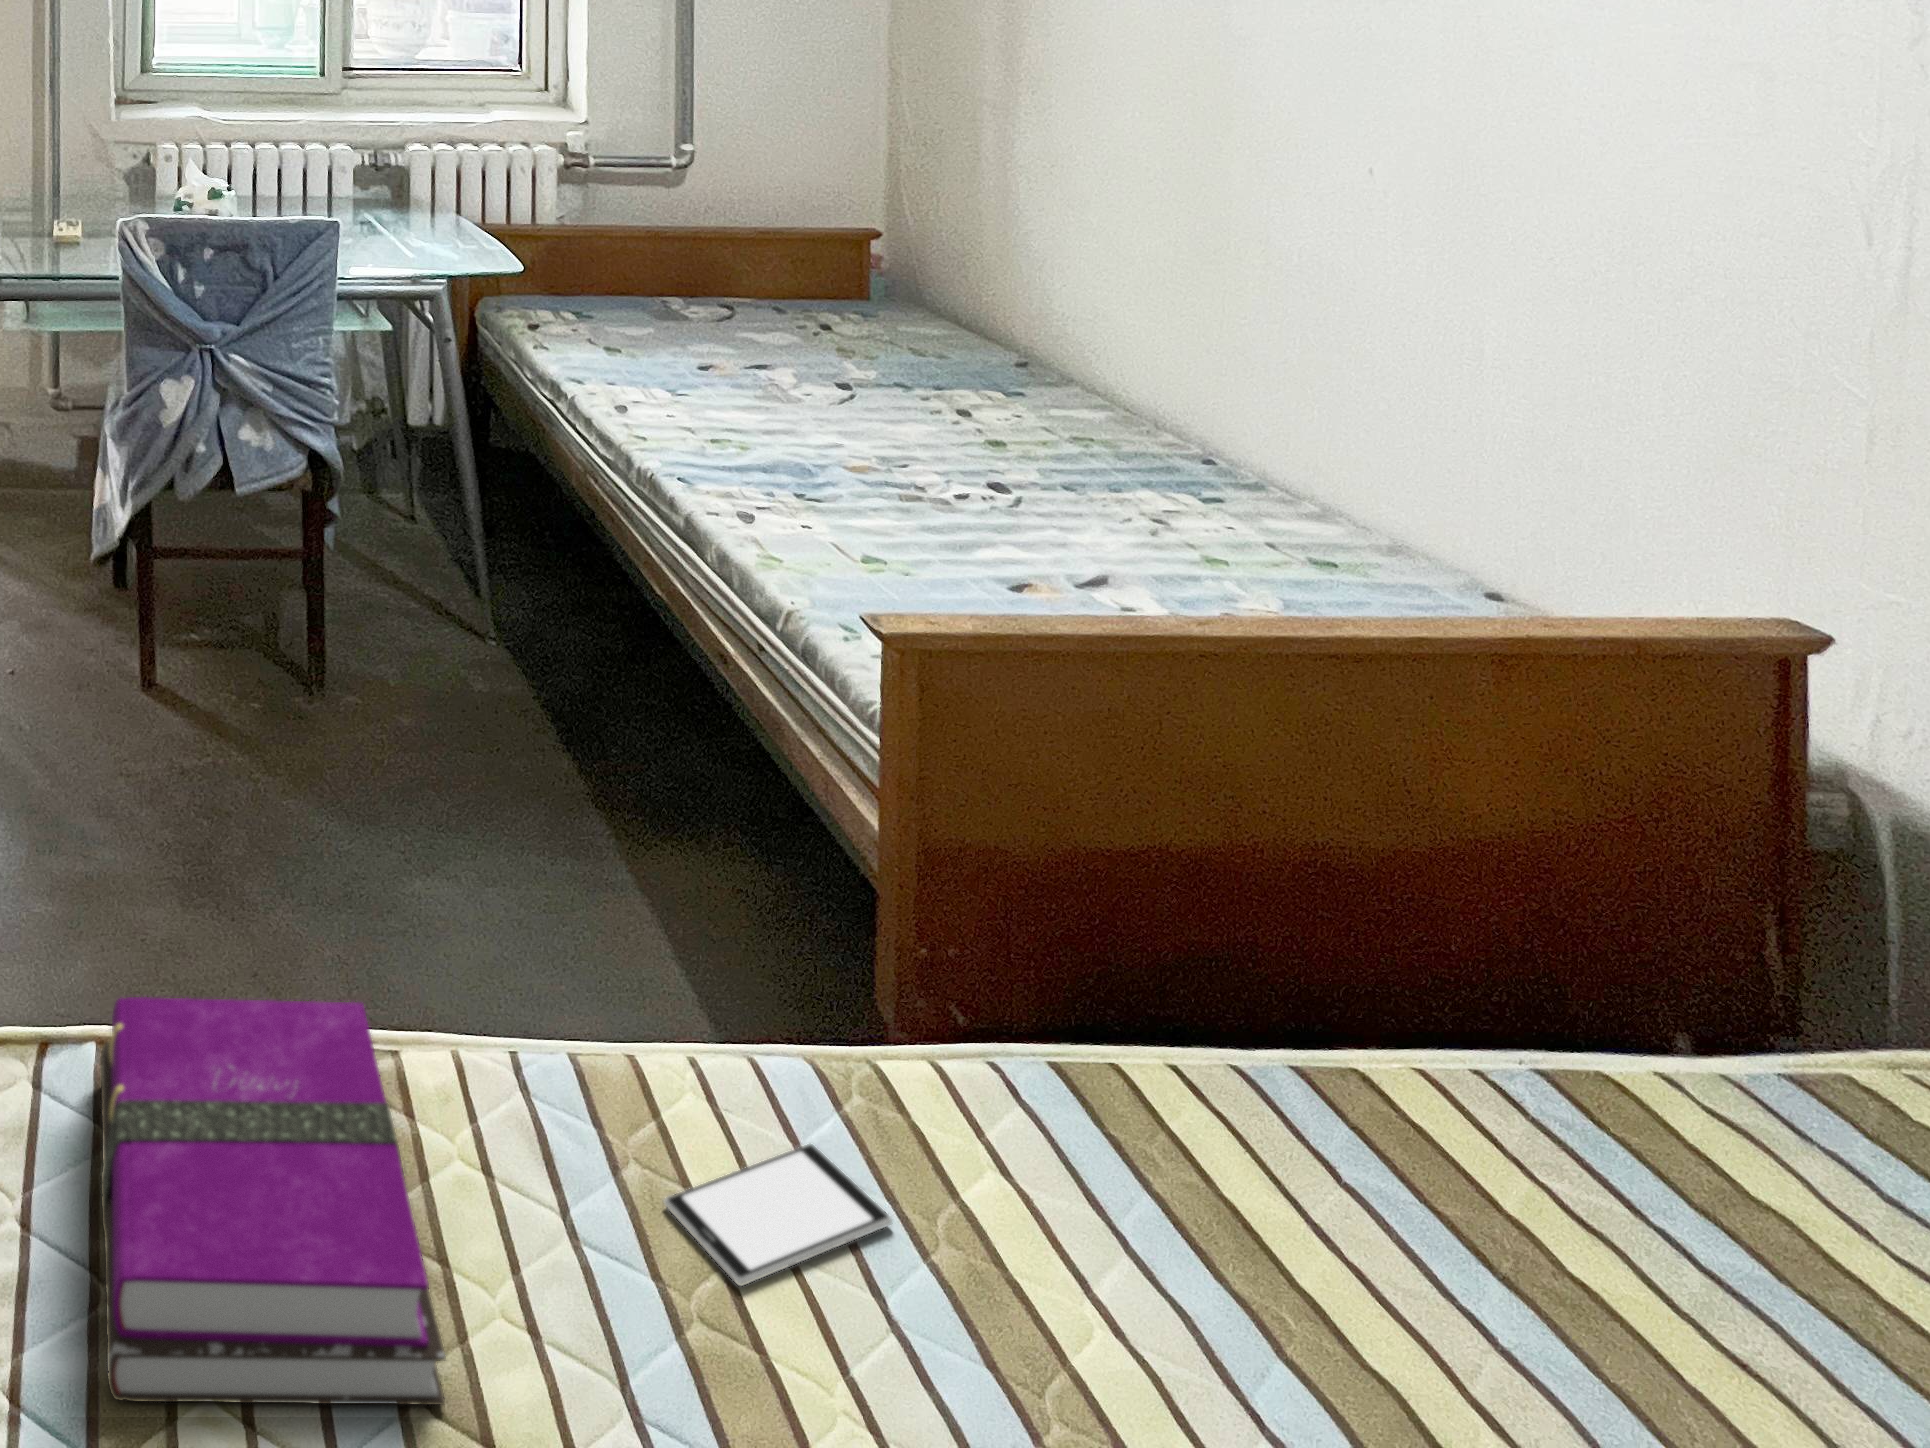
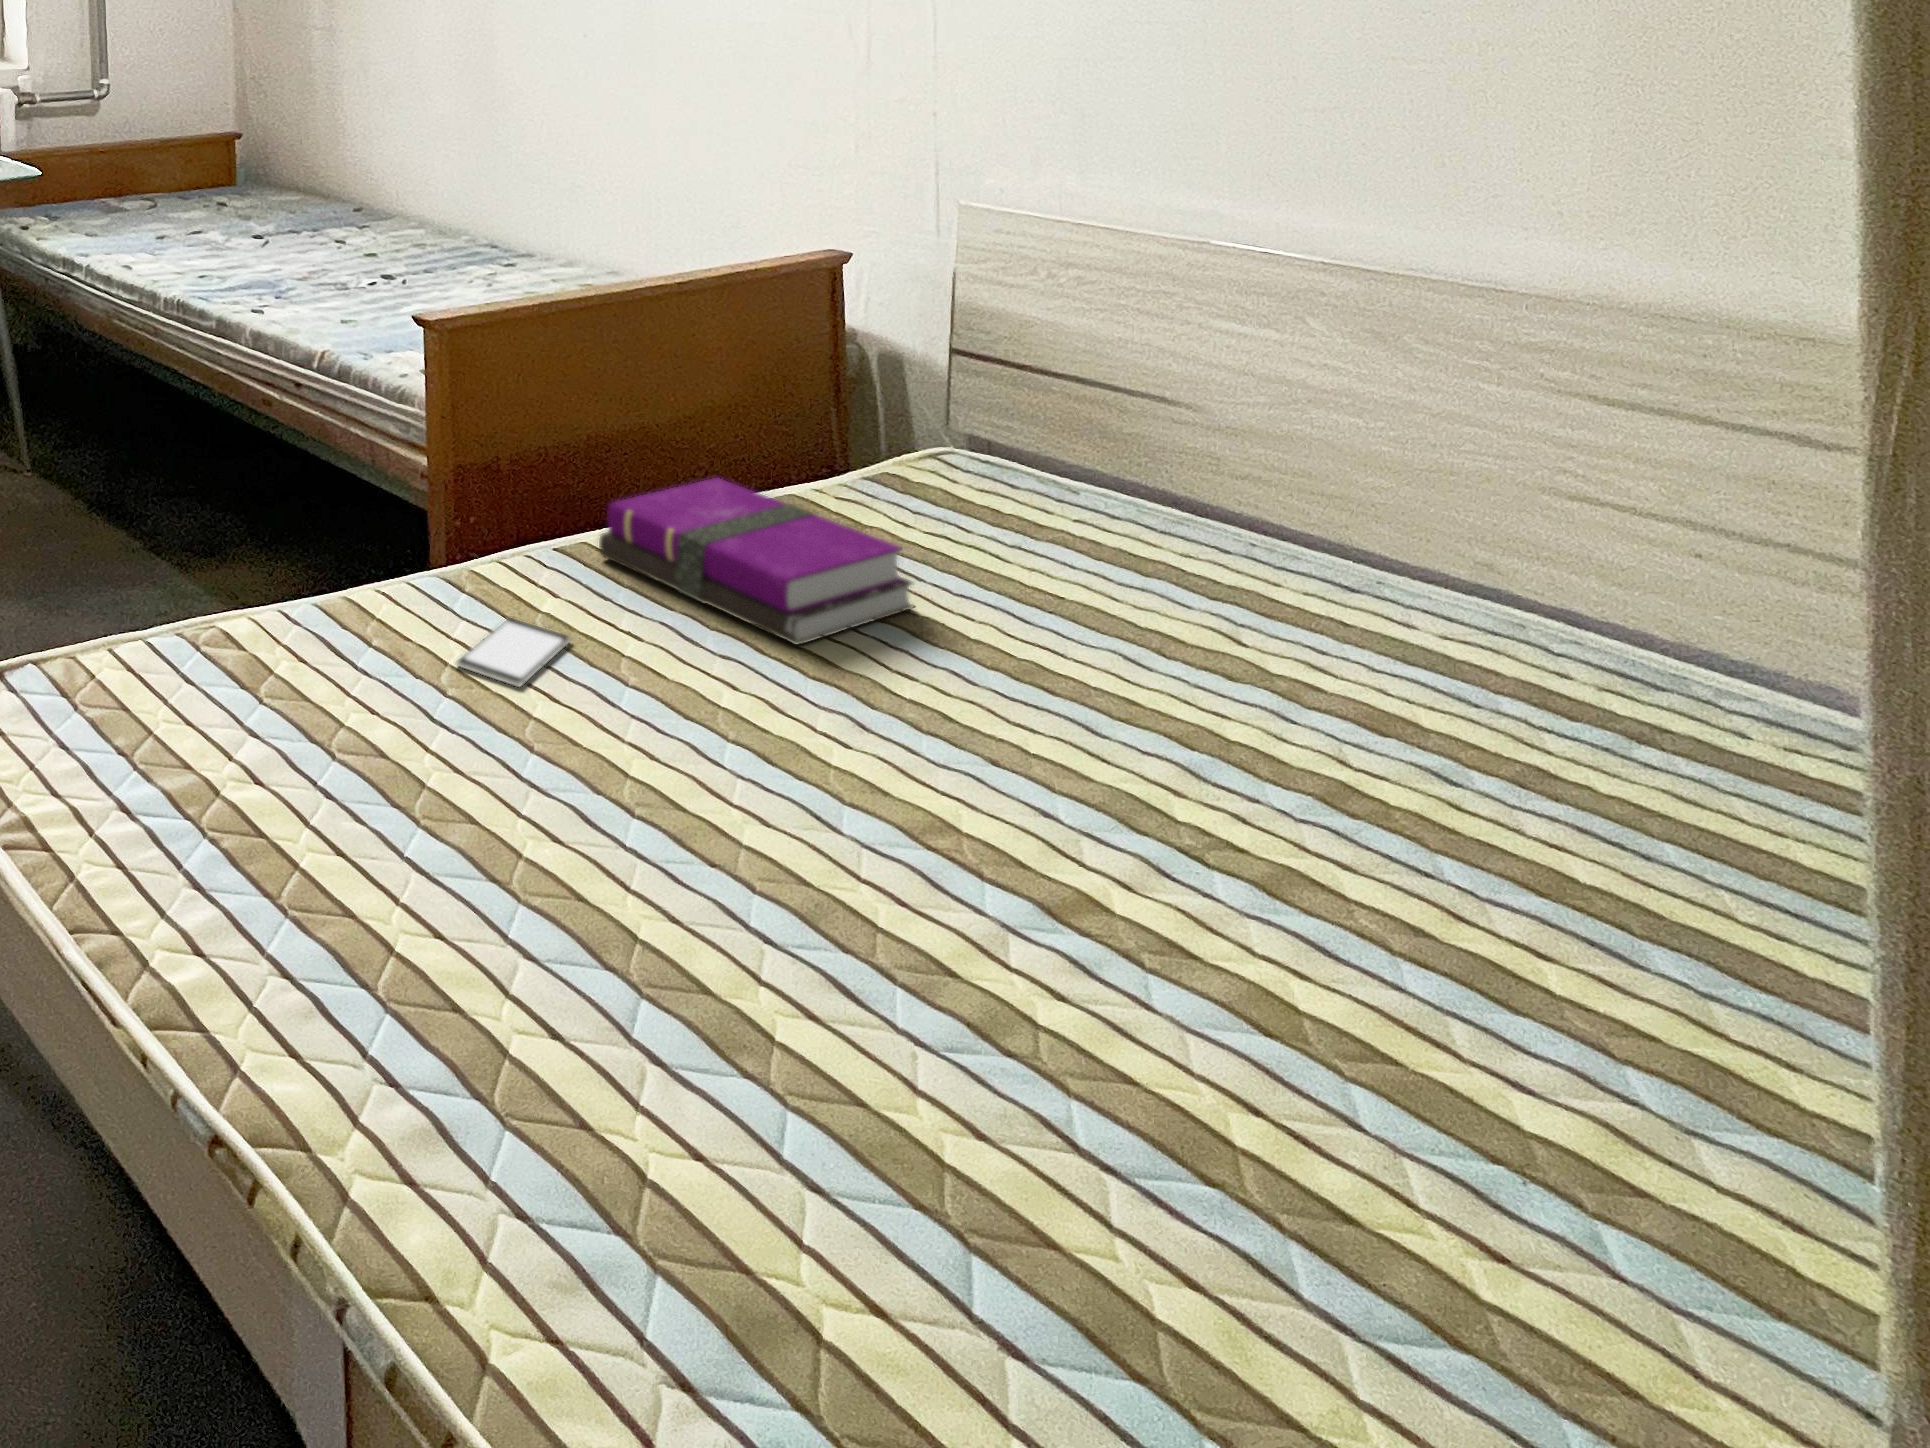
notebook: present [100,997,446,1405] -> present [599,478,913,645]

